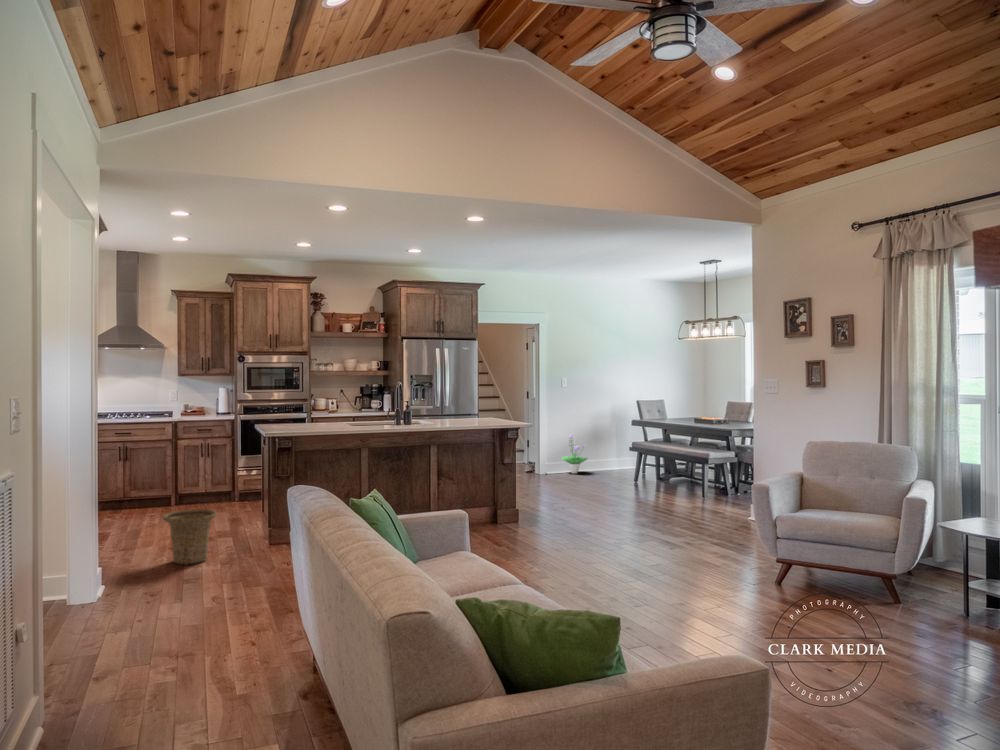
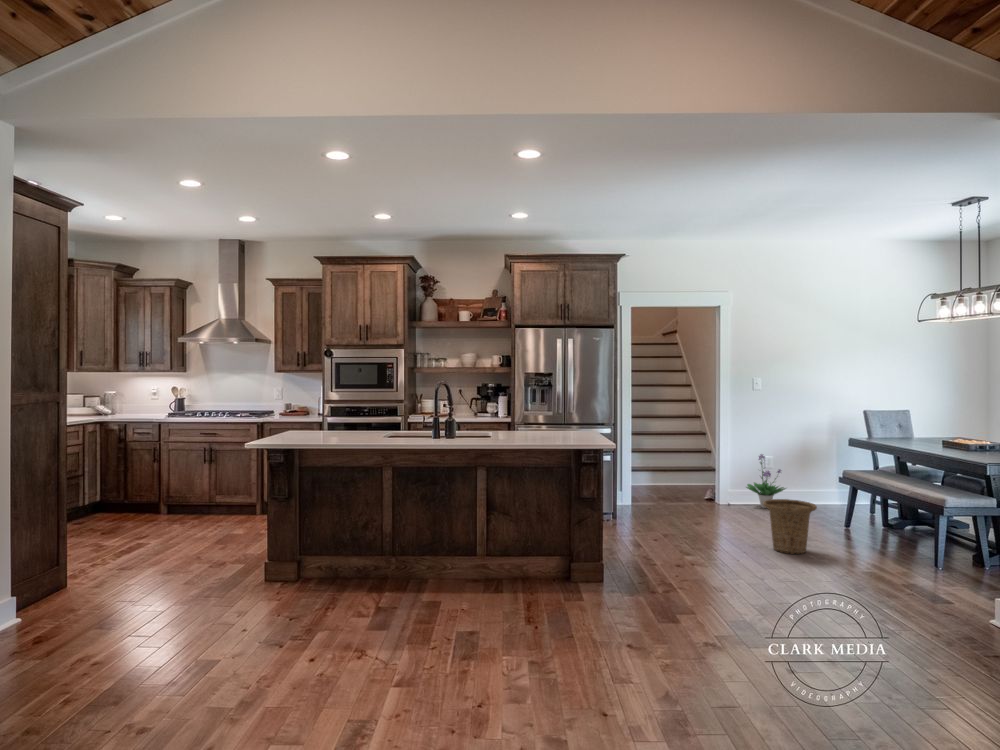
basket: present [163,509,217,565] -> present [763,499,817,554]

